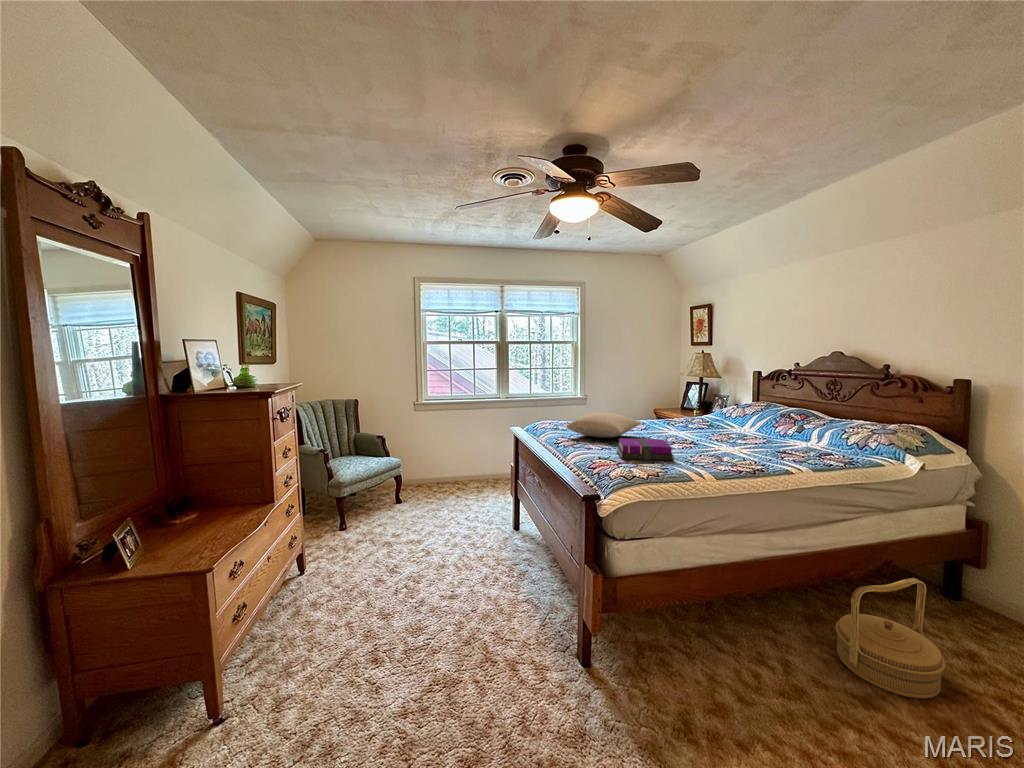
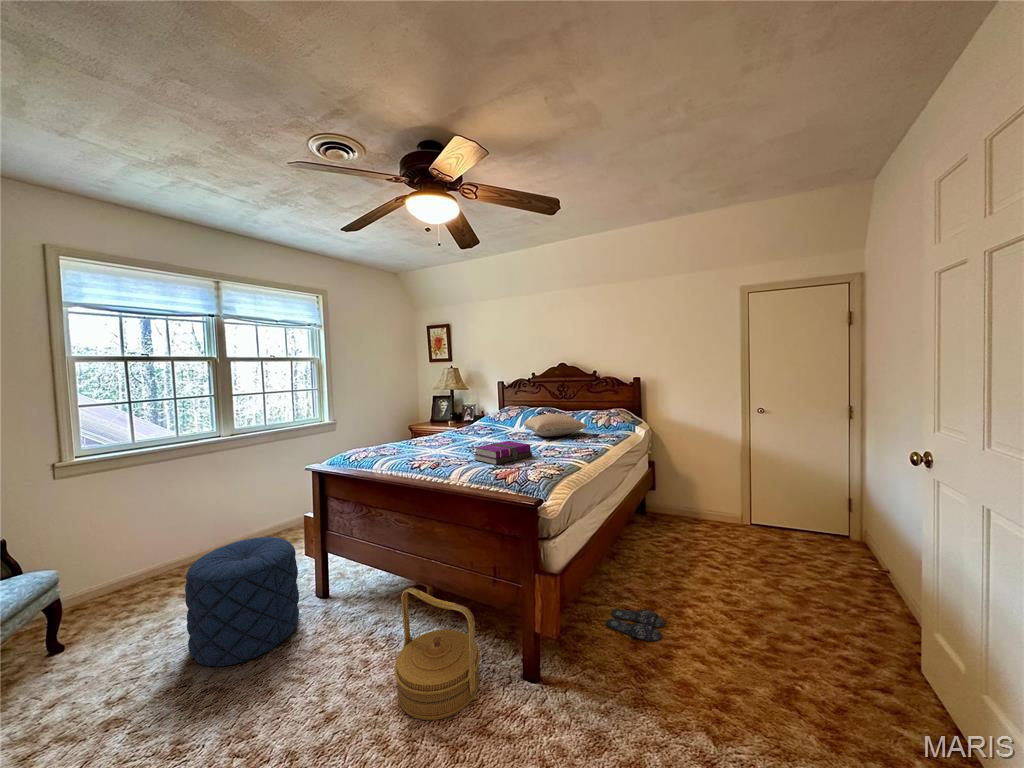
pillow: present [567,412,641,438] -> present [524,414,588,437]
pouf: none [428,470,492,546] -> present [185,537,299,667]
woven basket: present [836,578,946,699] -> present [394,587,480,720]
slippers: none [702,664,781,723] -> present [606,609,665,641]

